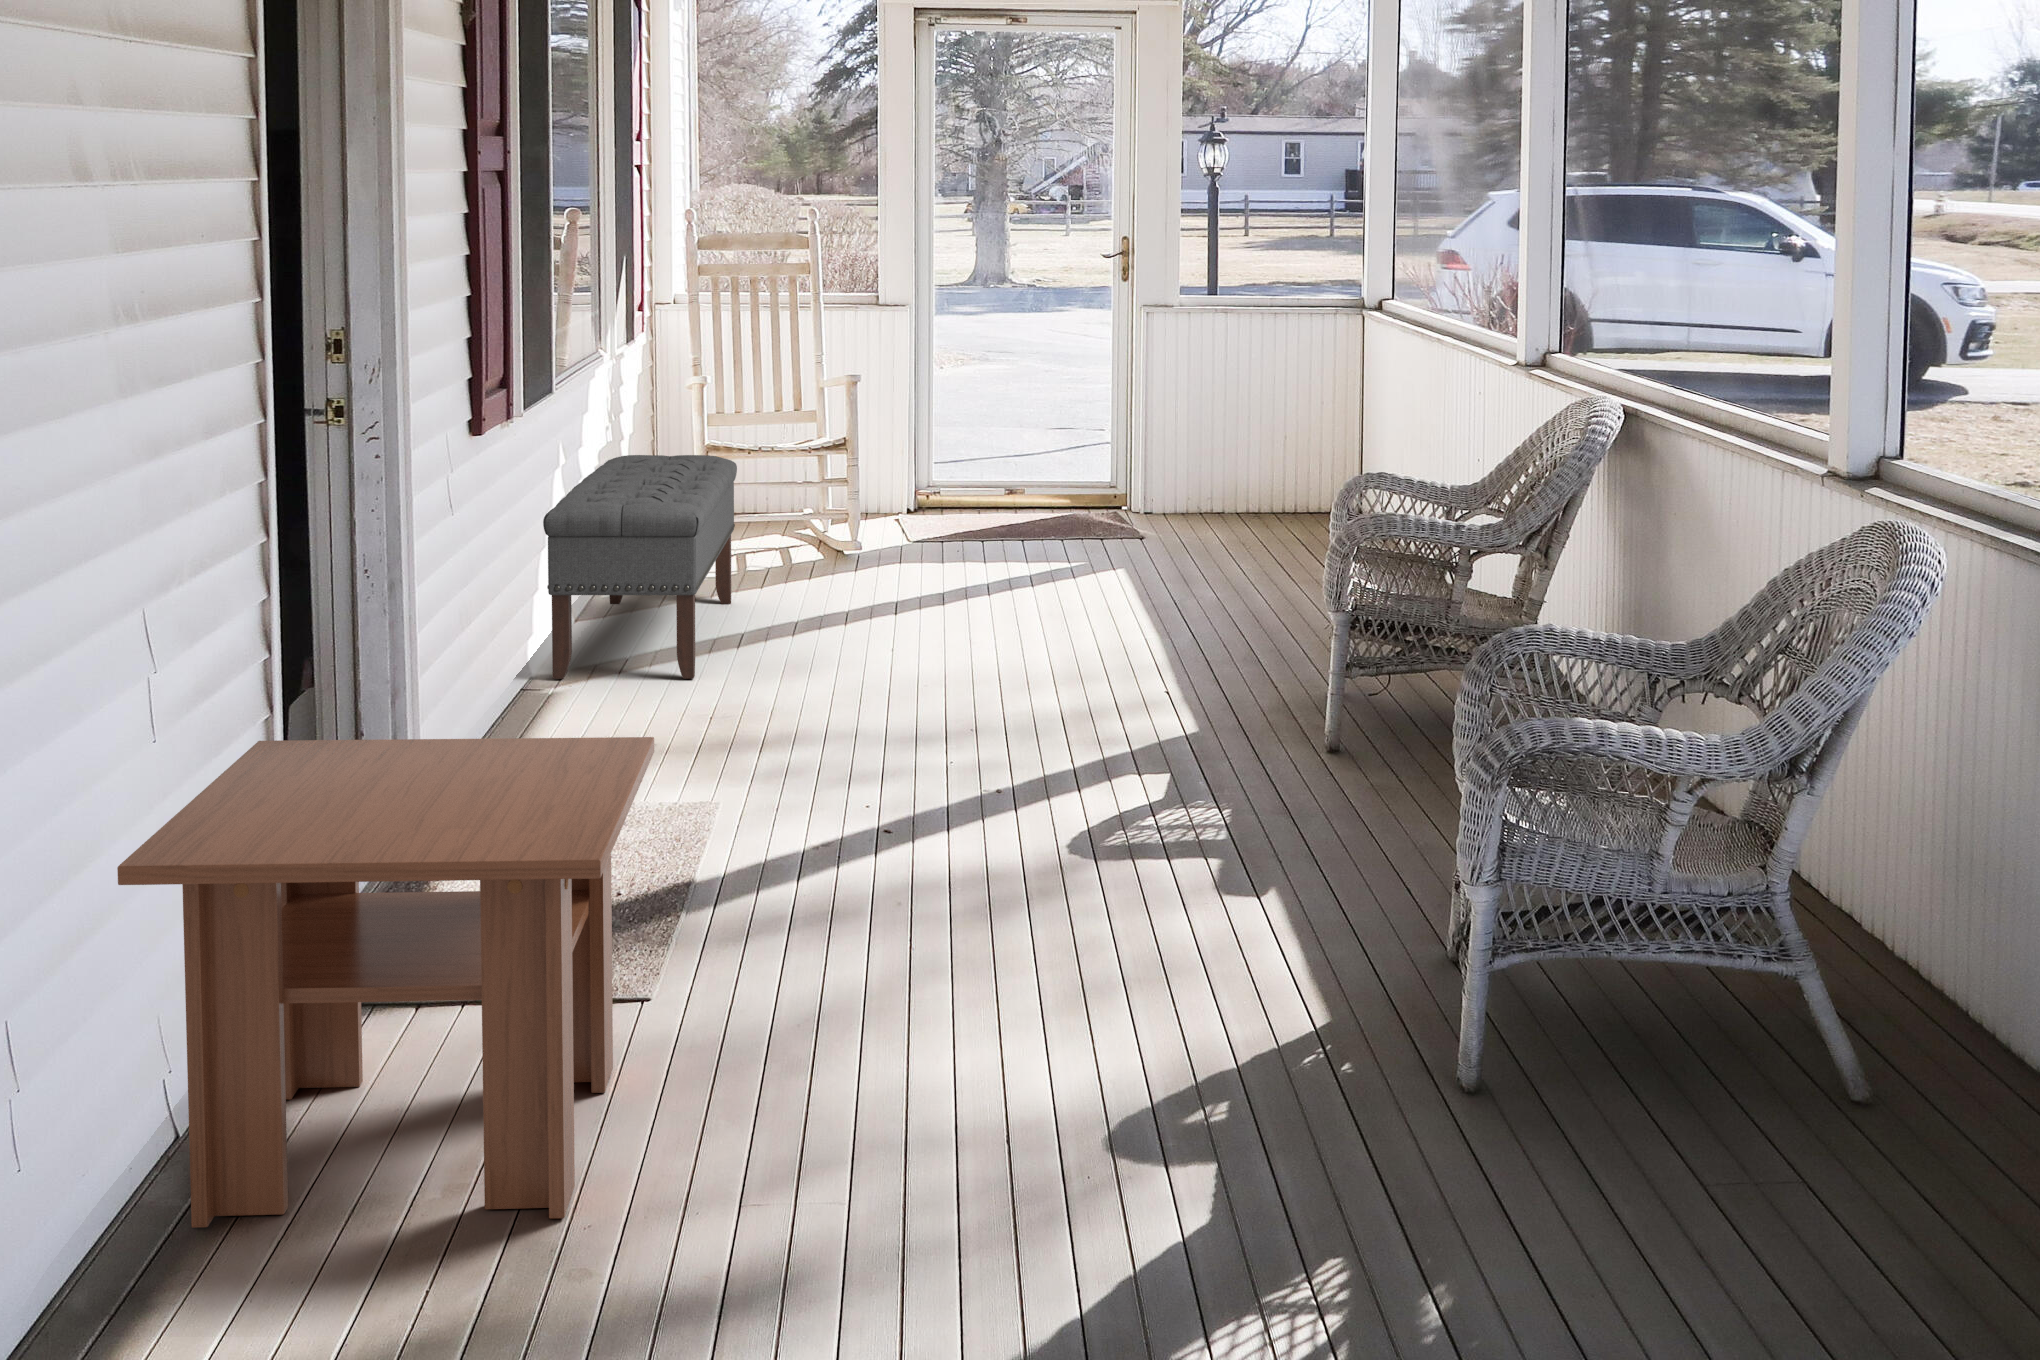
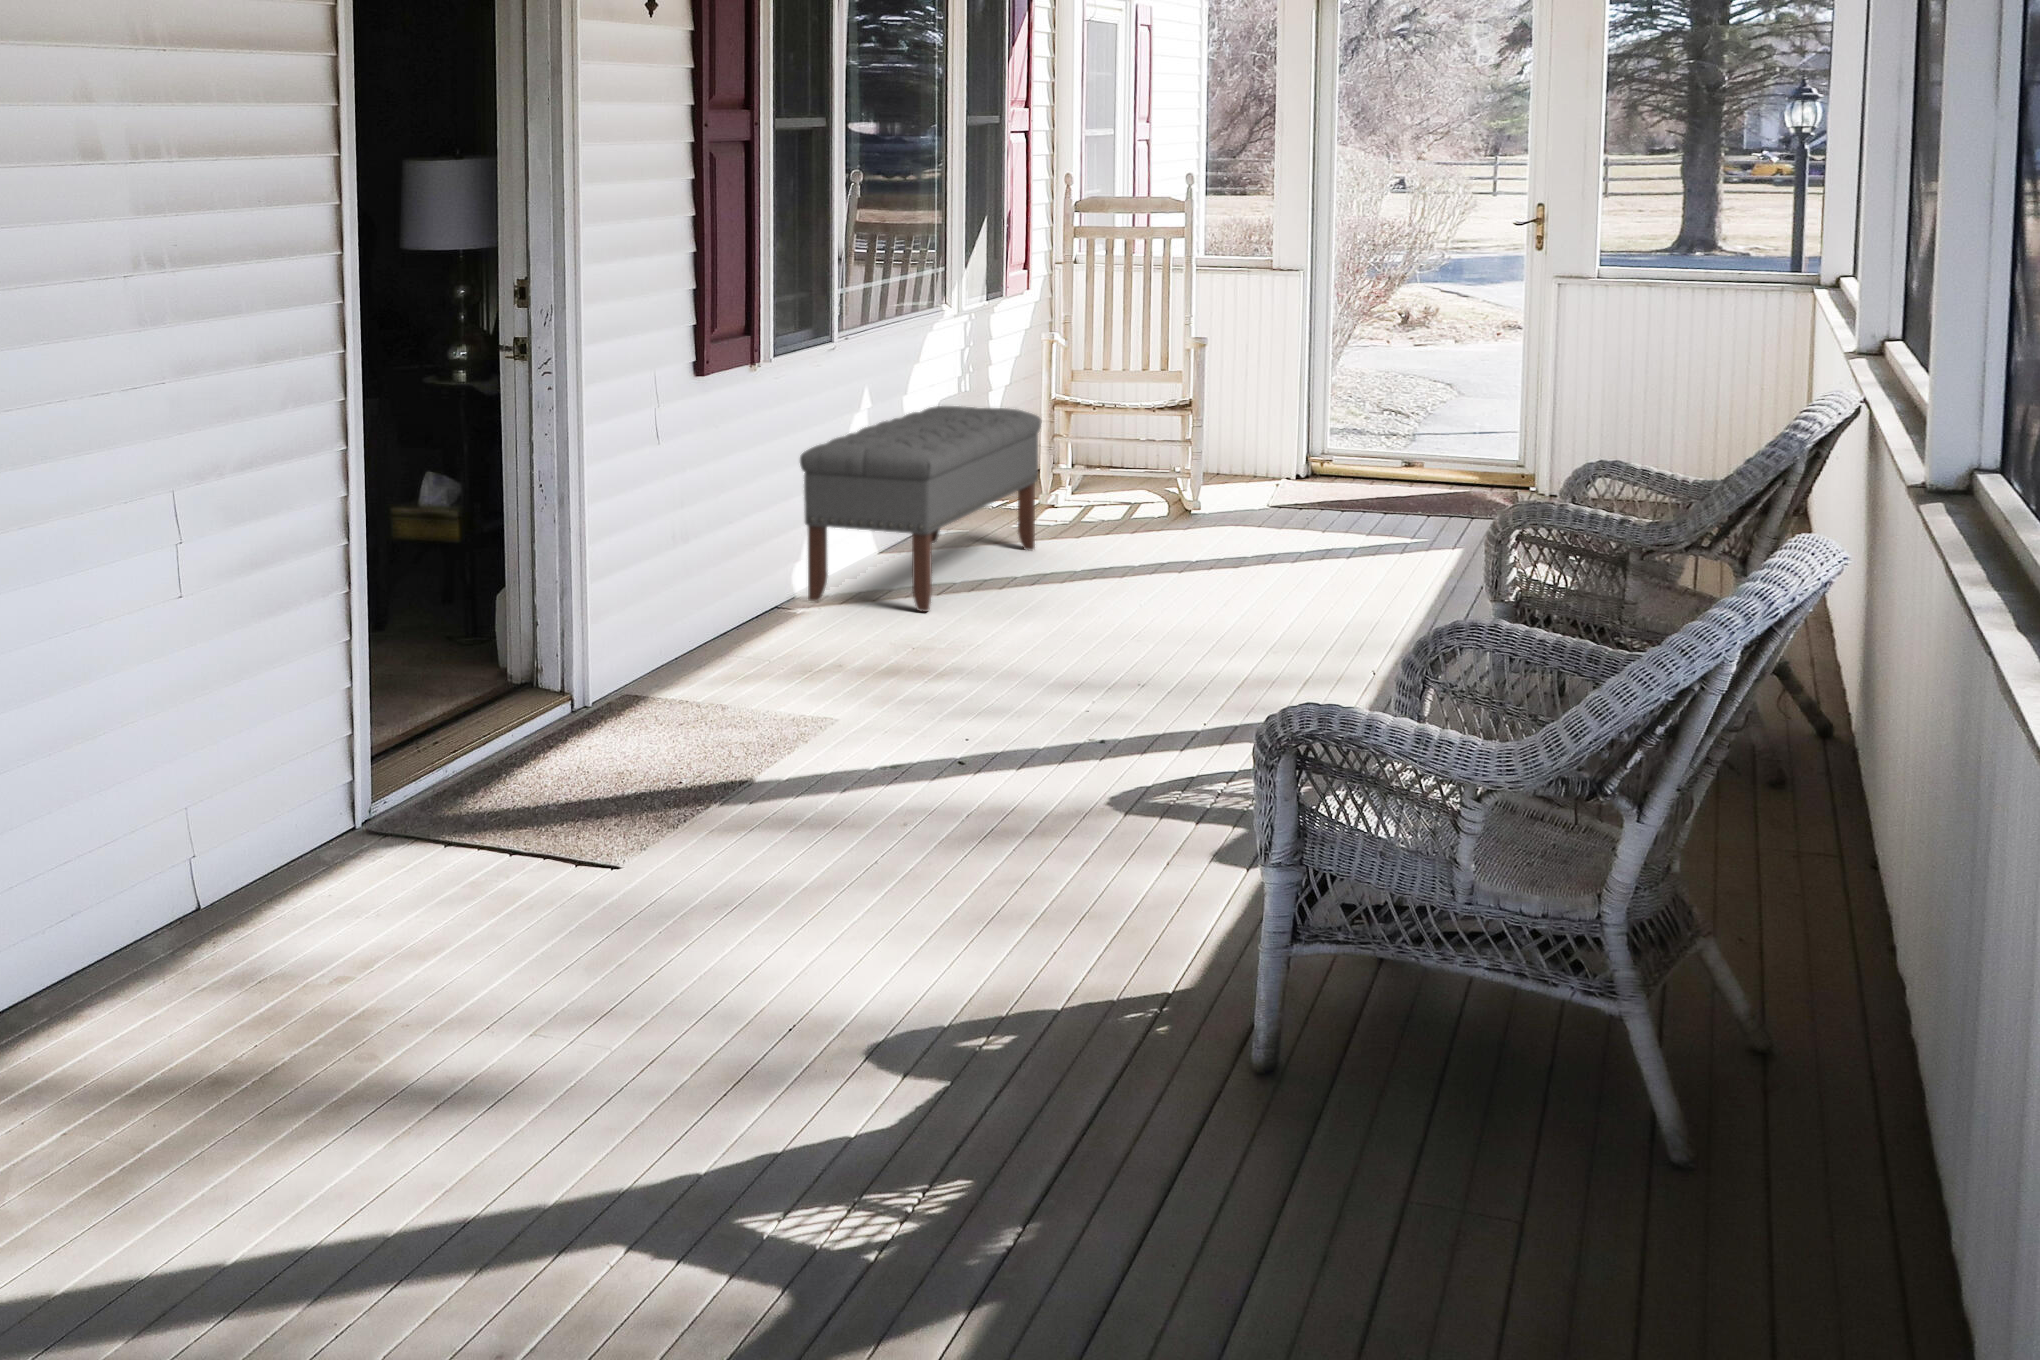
coffee table: present [117,737,654,1227] -> none [75,605,566,1011]

